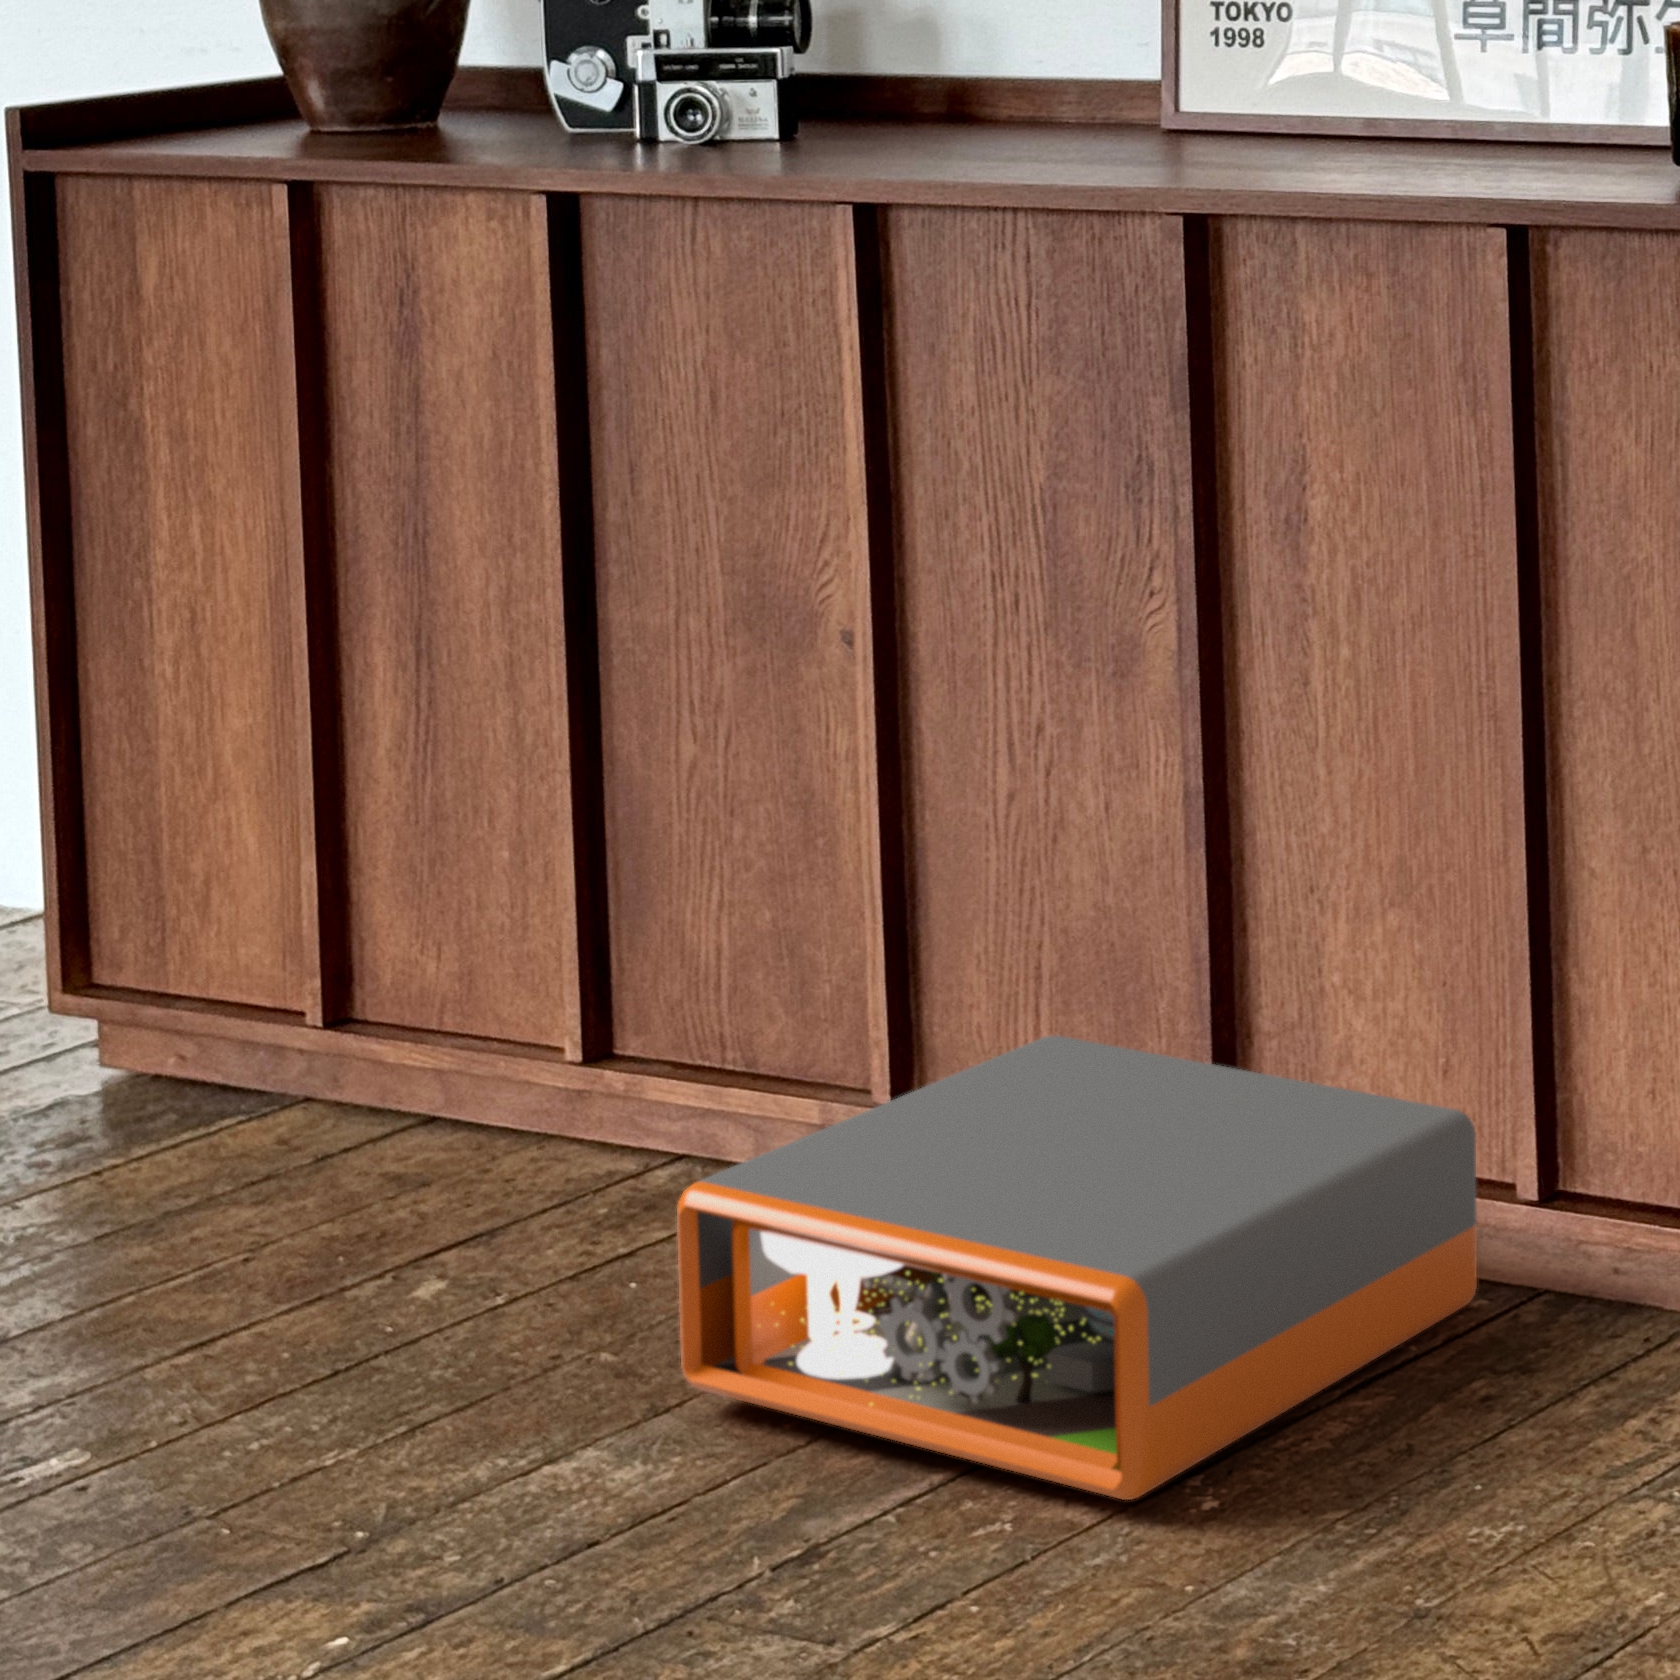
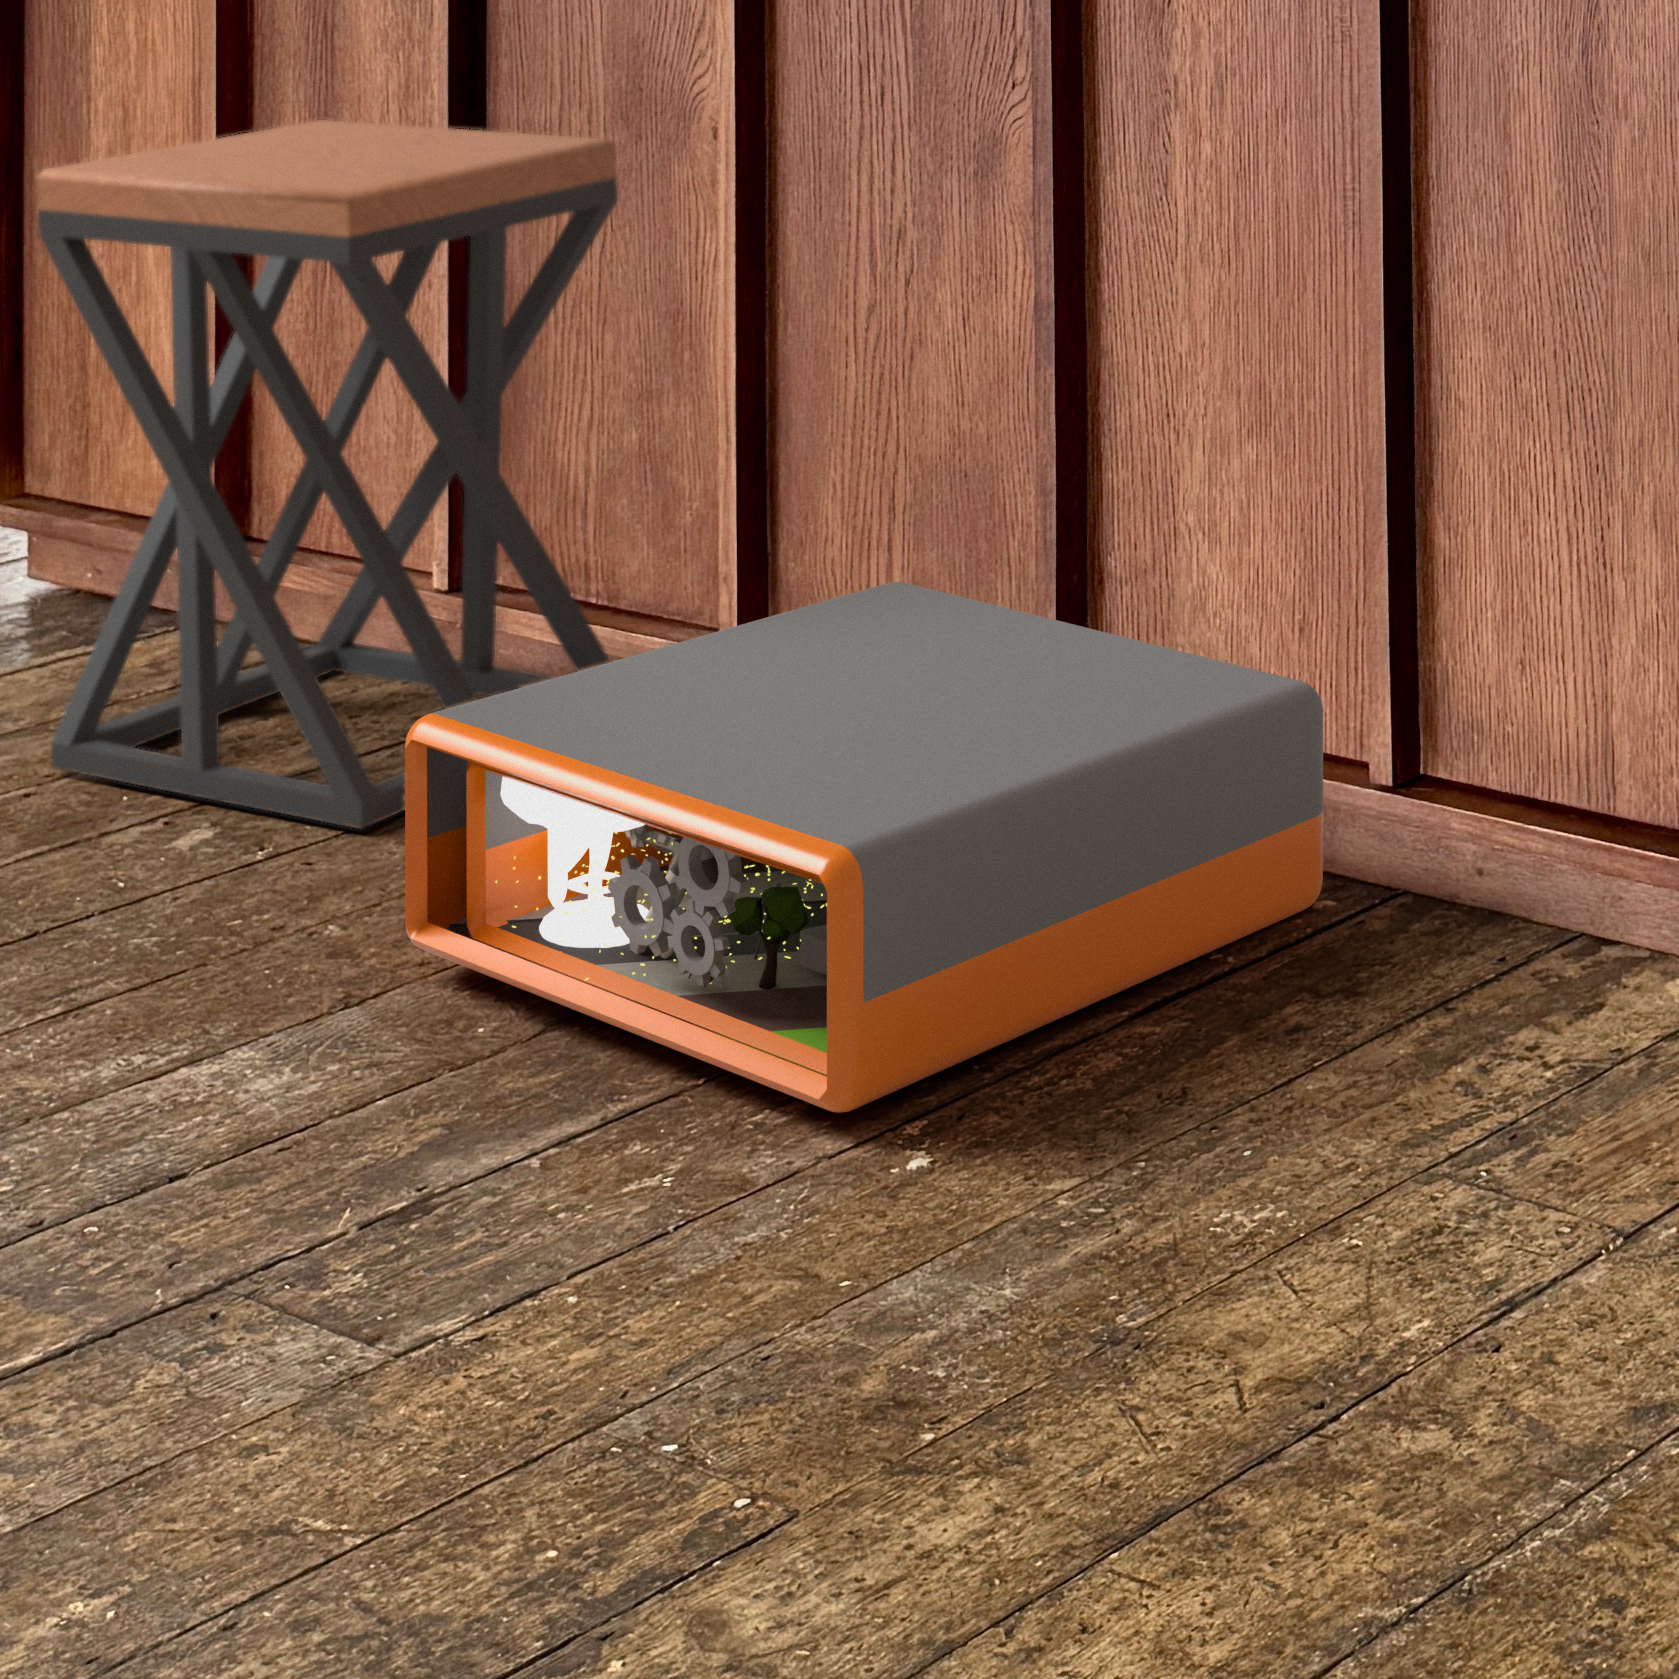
stool: none [209,616,768,1287] -> present [37,120,618,829]

